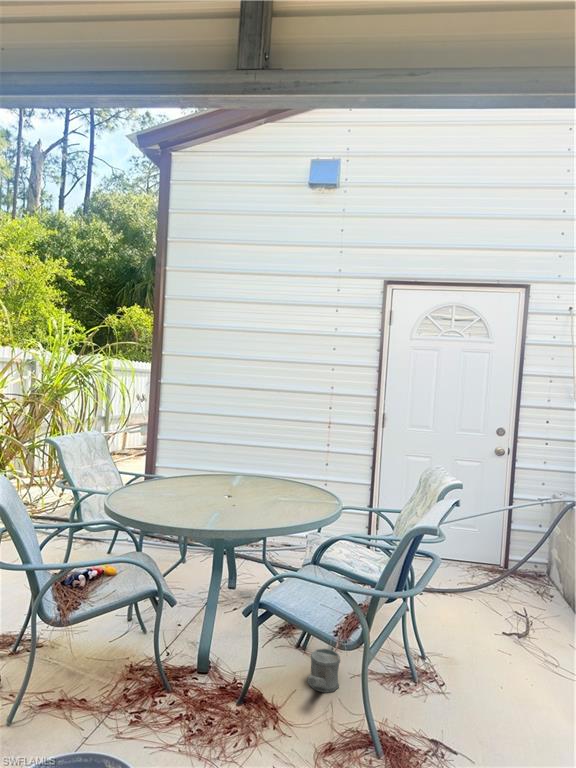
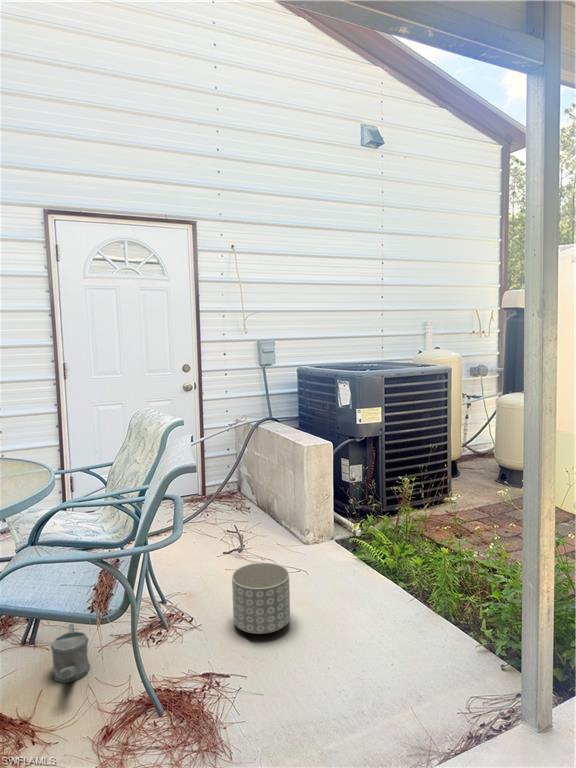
planter: none [481,651,550,735] -> present [232,563,290,634]

